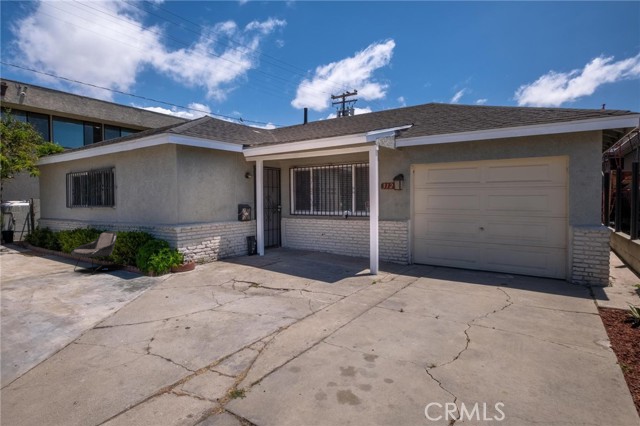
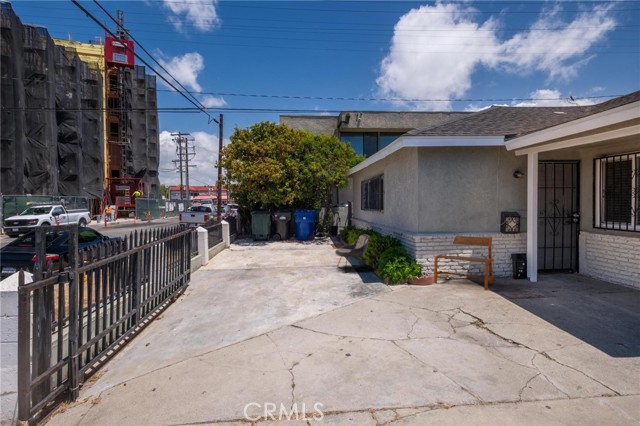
bench: none [194,225,240,268] -> present [434,236,494,290]

